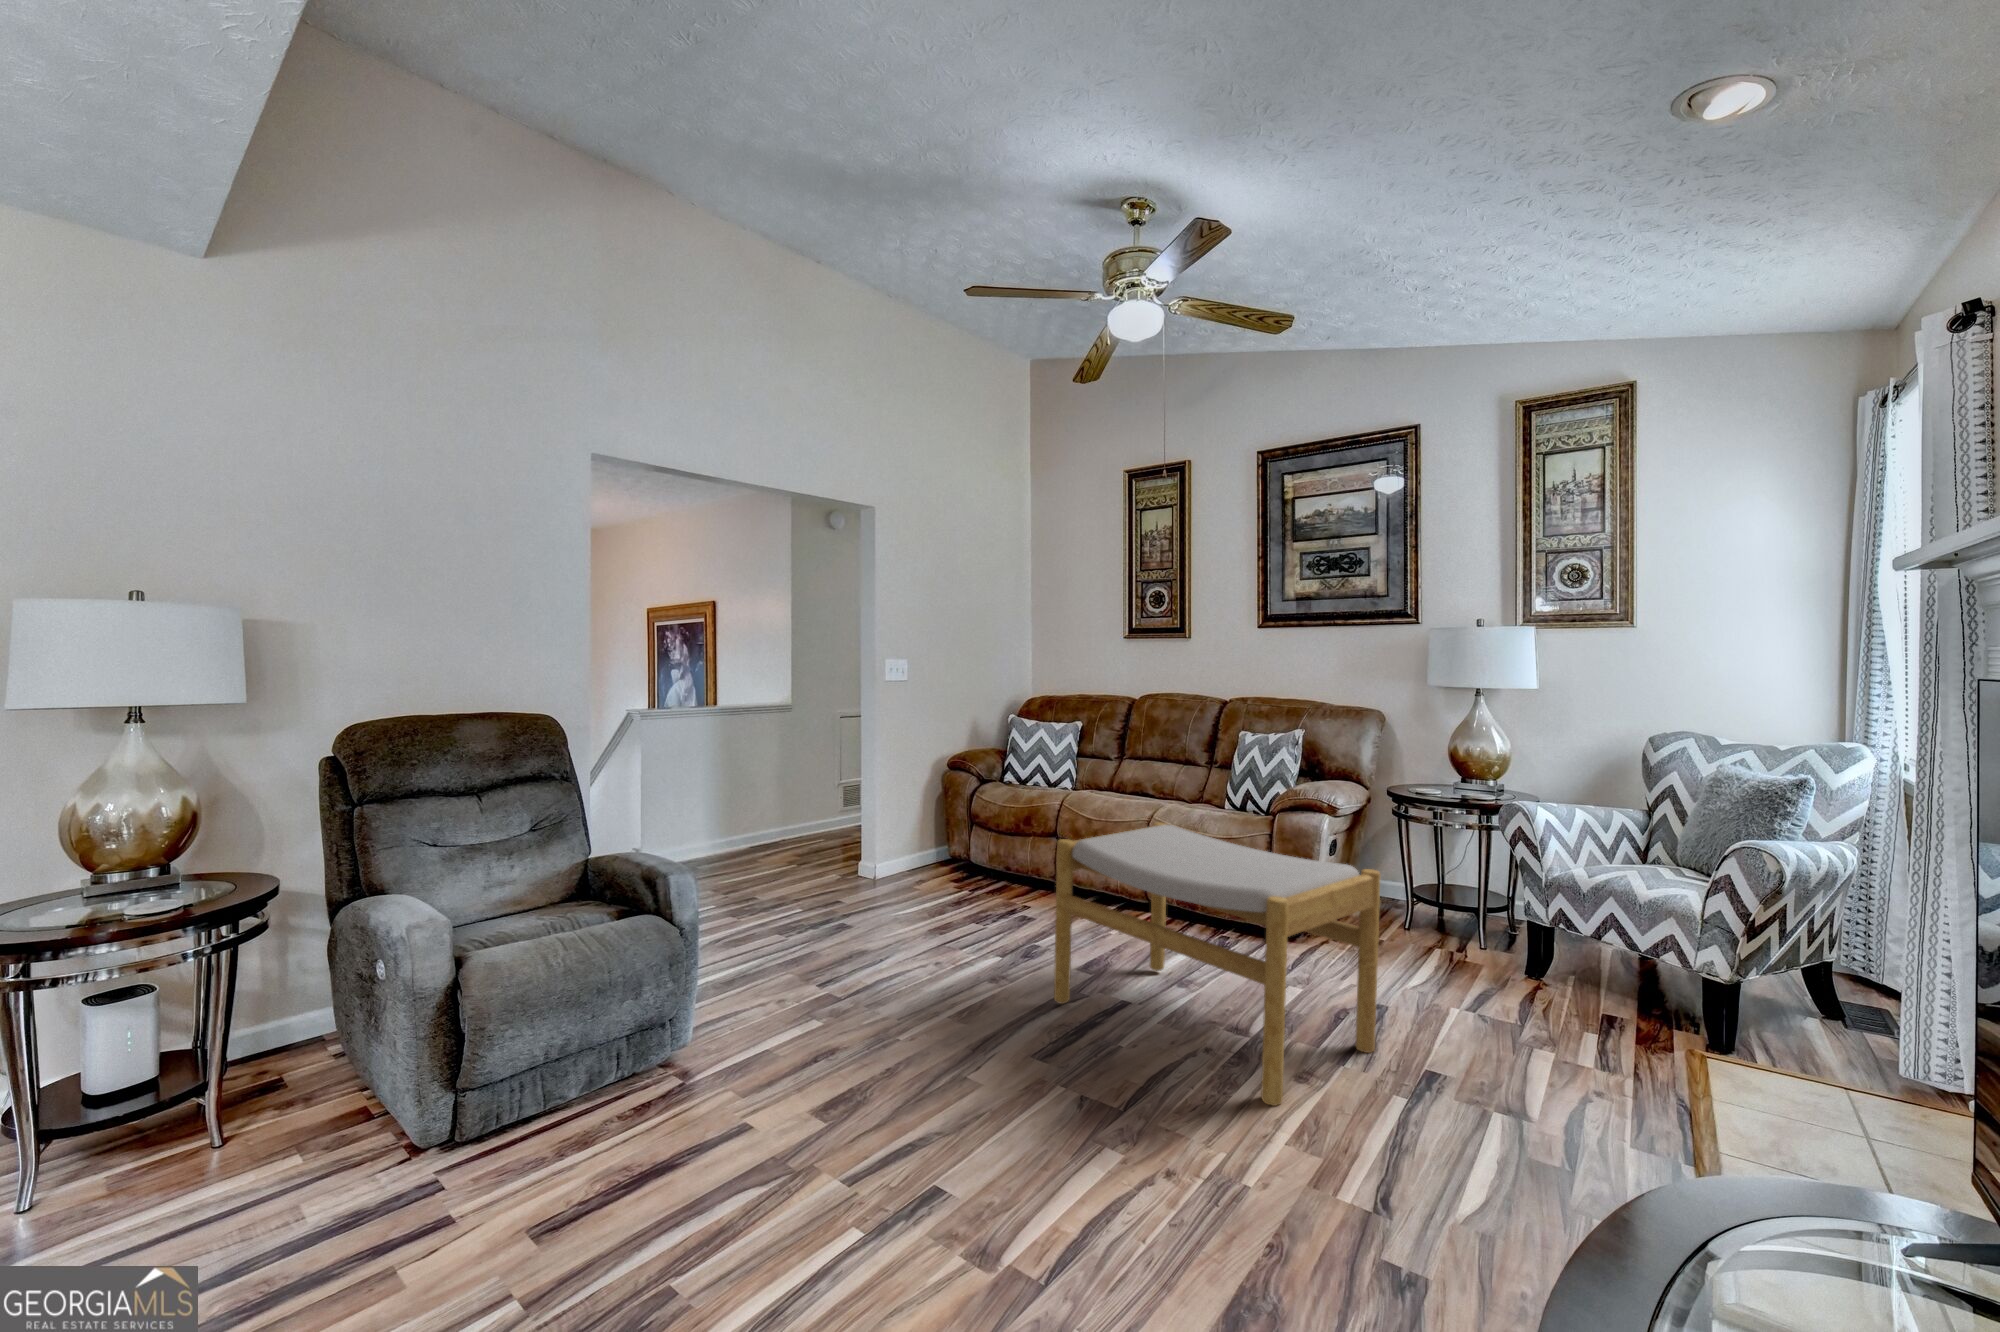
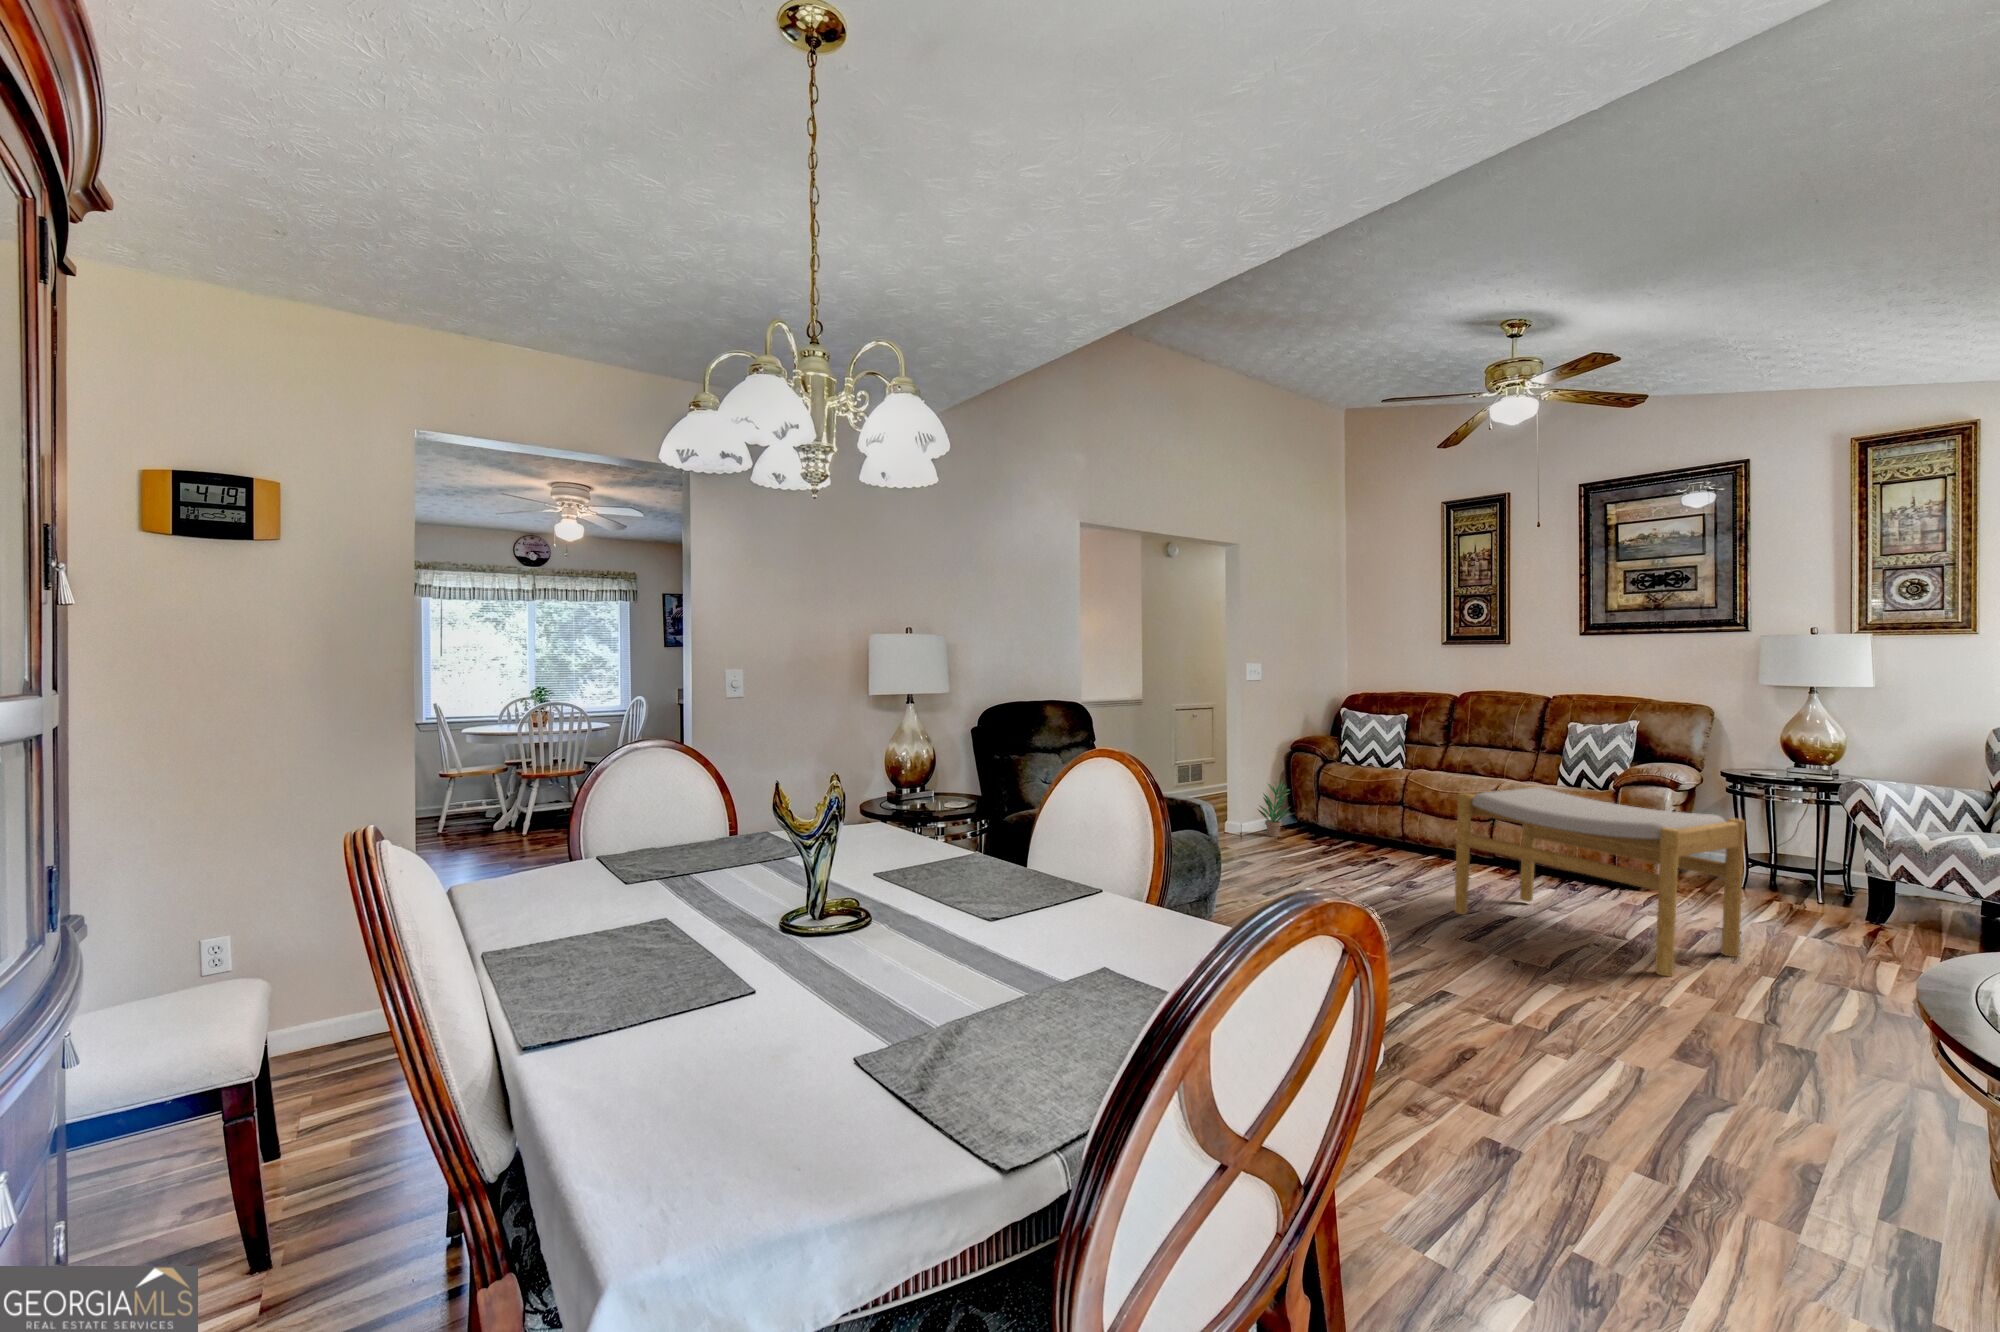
potted plant: none [897,807,939,878] -> present [1258,781,1290,837]

